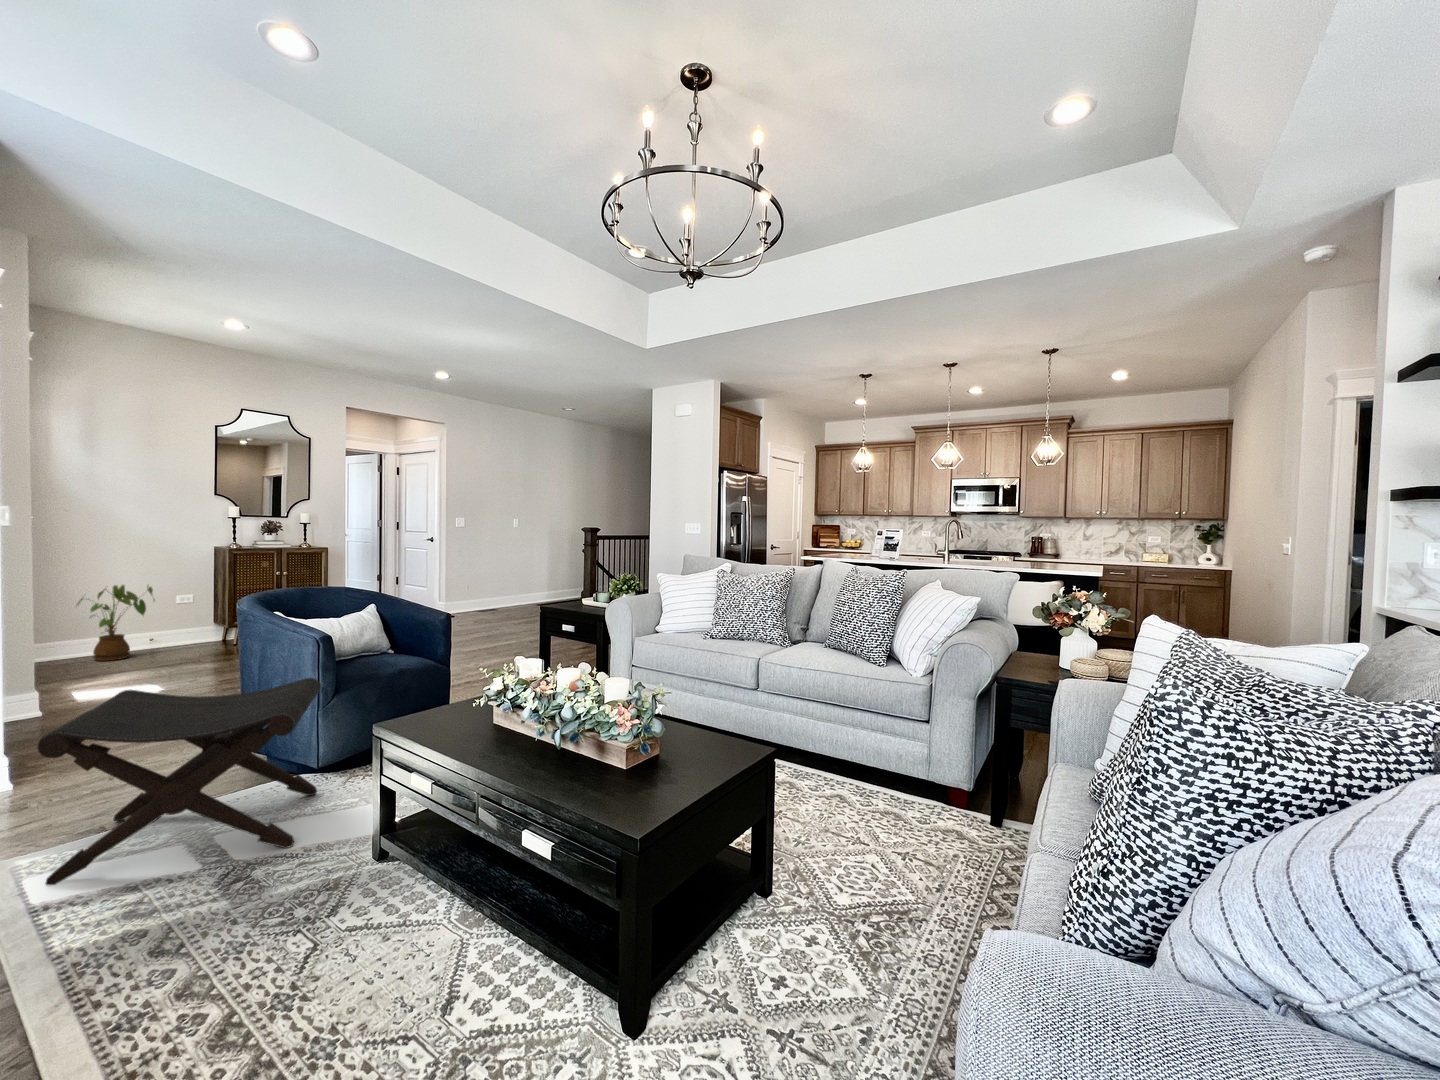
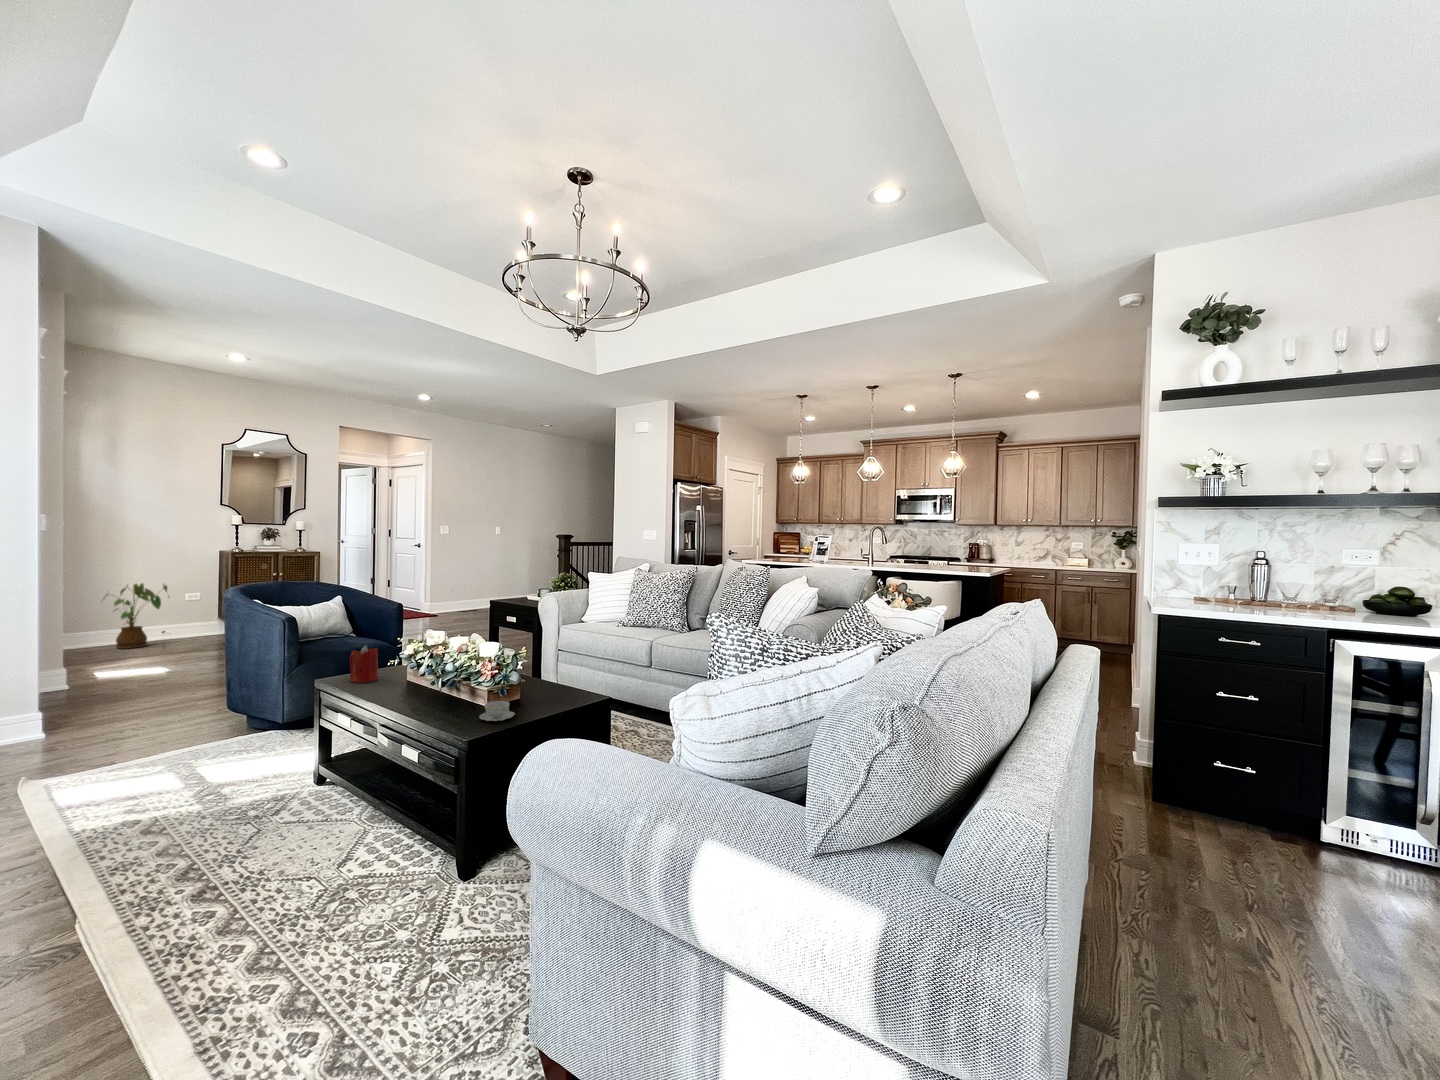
footstool: present [37,678,321,885] -> none [65,650,287,795]
candle: none [422,681,457,731] -> present [350,645,378,683]
teacup: none [627,767,674,799] -> present [479,701,515,721]

